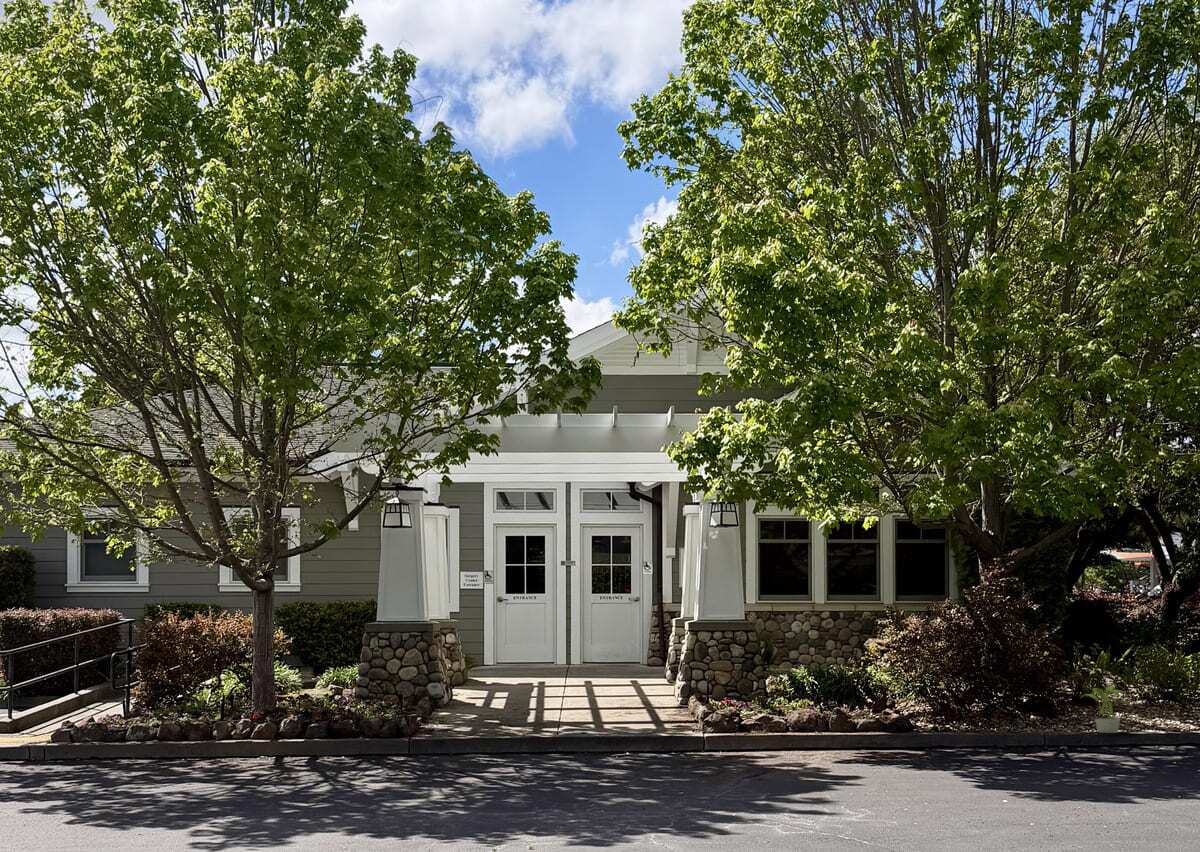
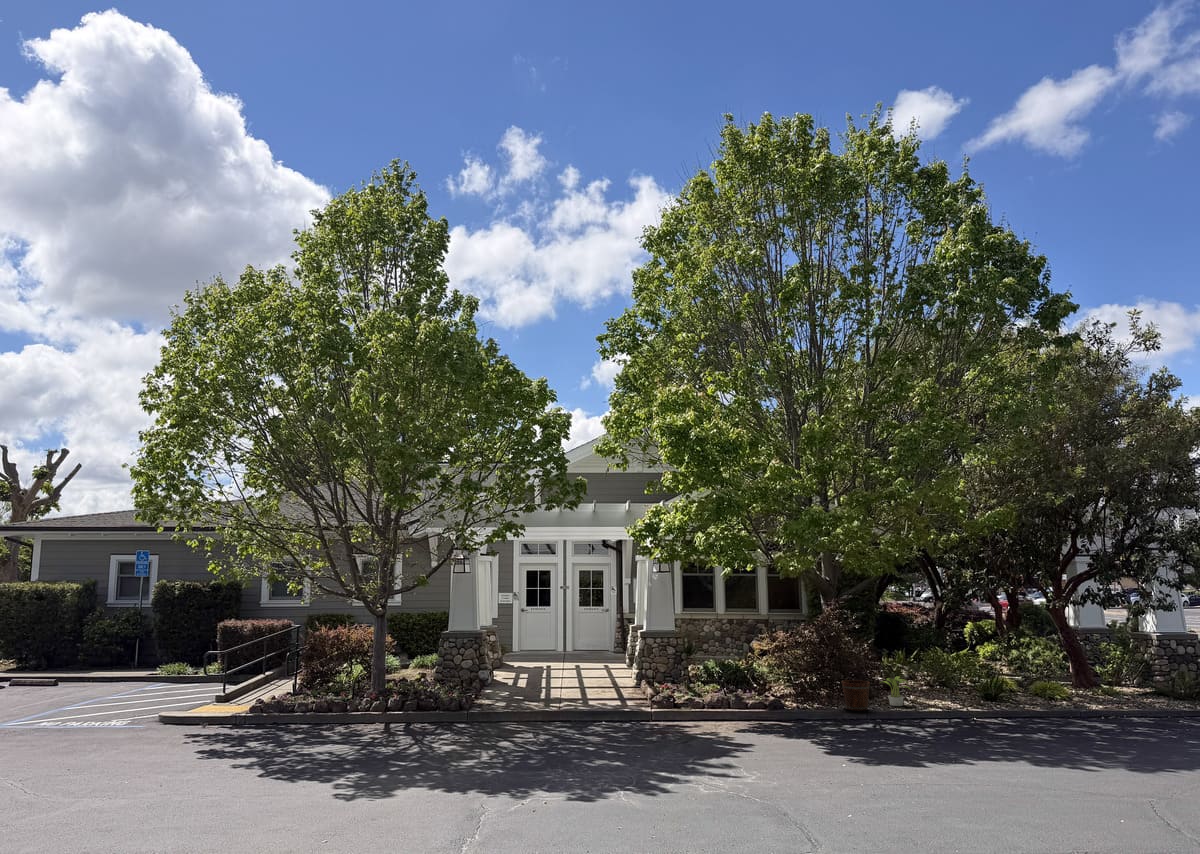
bucket: none [1018,690,1065,739] -> present [842,679,870,711]

